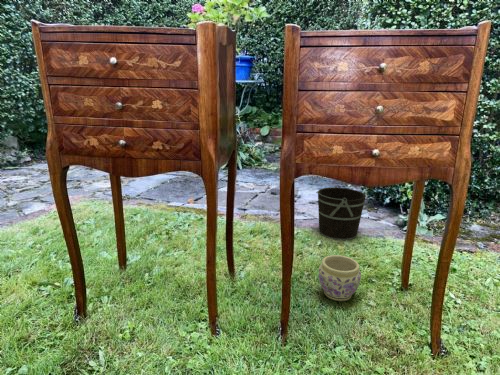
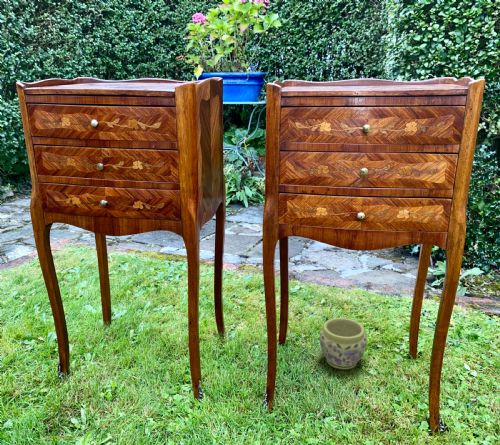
bucket: present [316,185,365,240] -> none [336,230,395,298]

